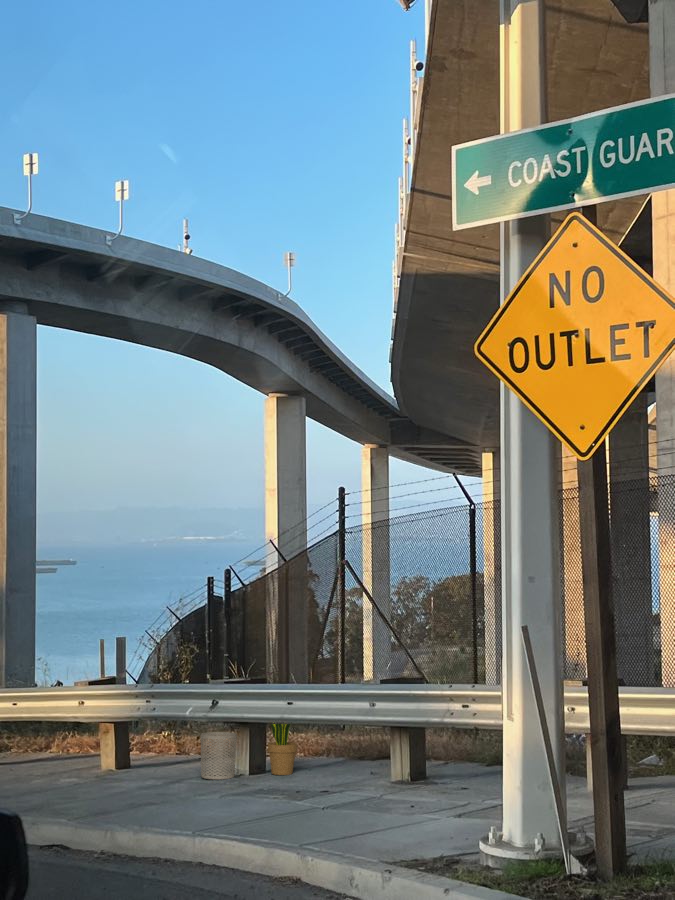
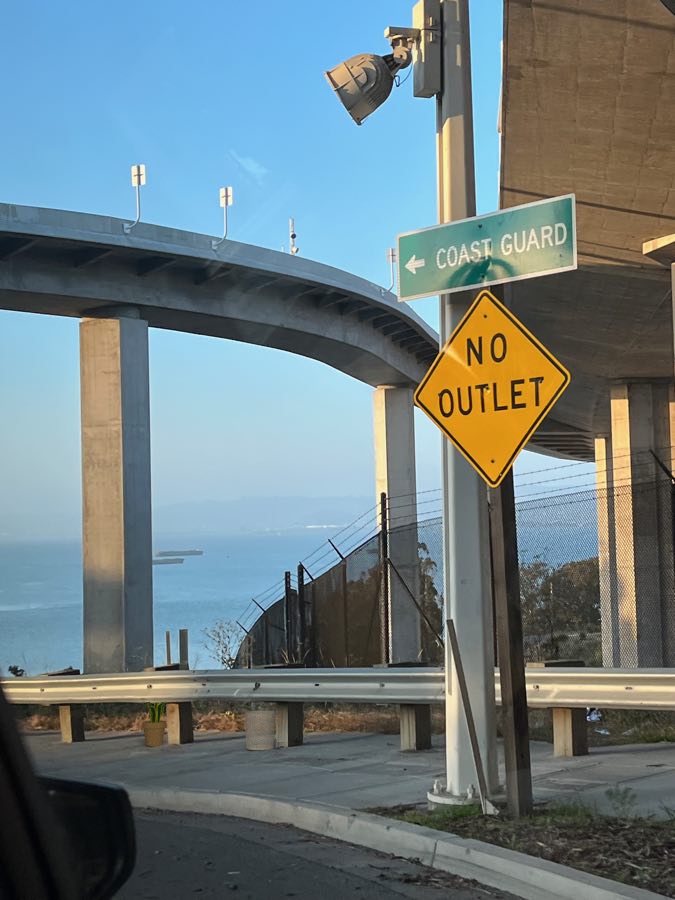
potted plant: present [268,724,297,775] -> present [142,699,166,746]

